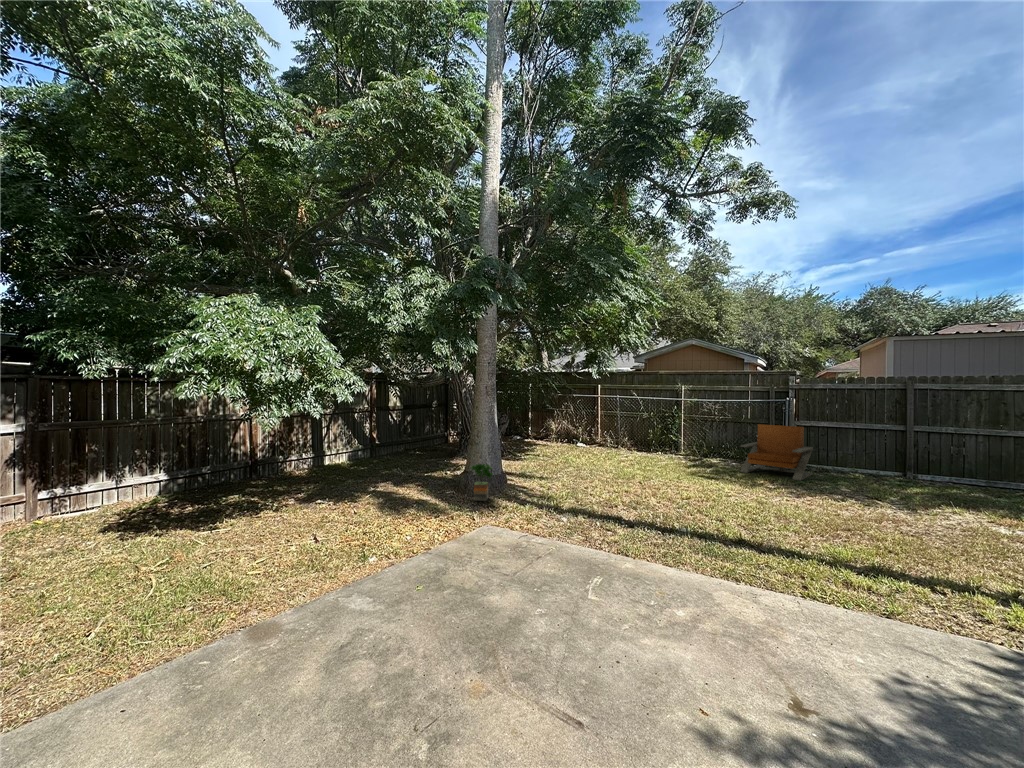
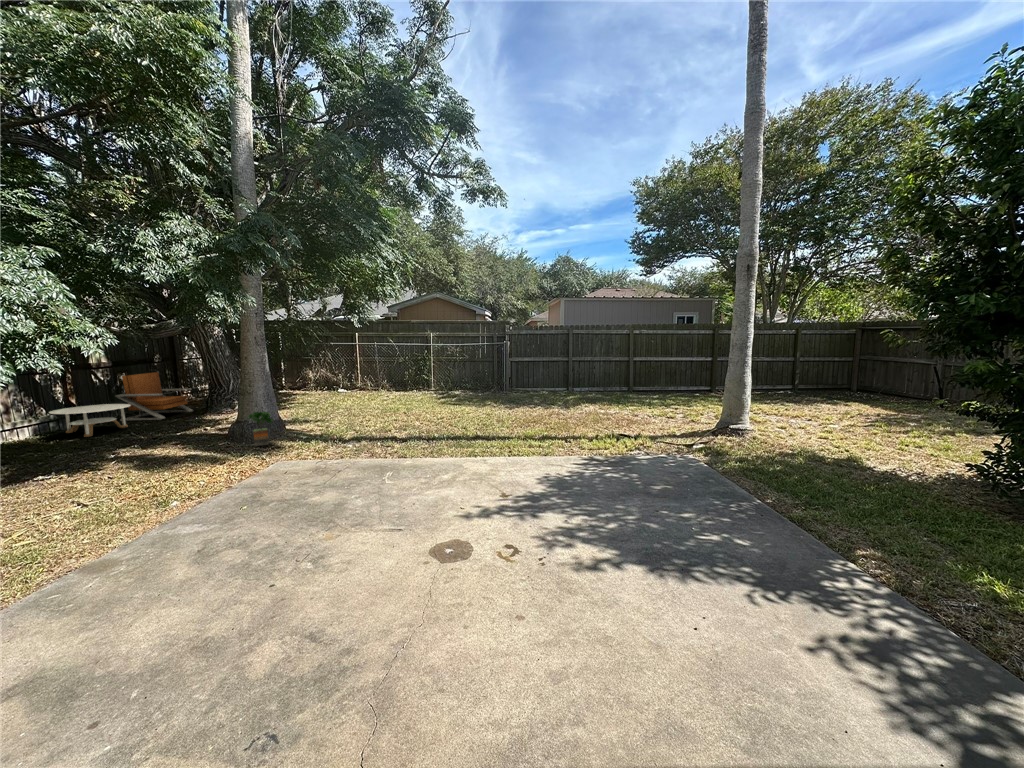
lounge chair: present [740,424,813,480] -> present [116,372,193,421]
round table: none [355,440,405,467] -> present [49,404,131,437]

